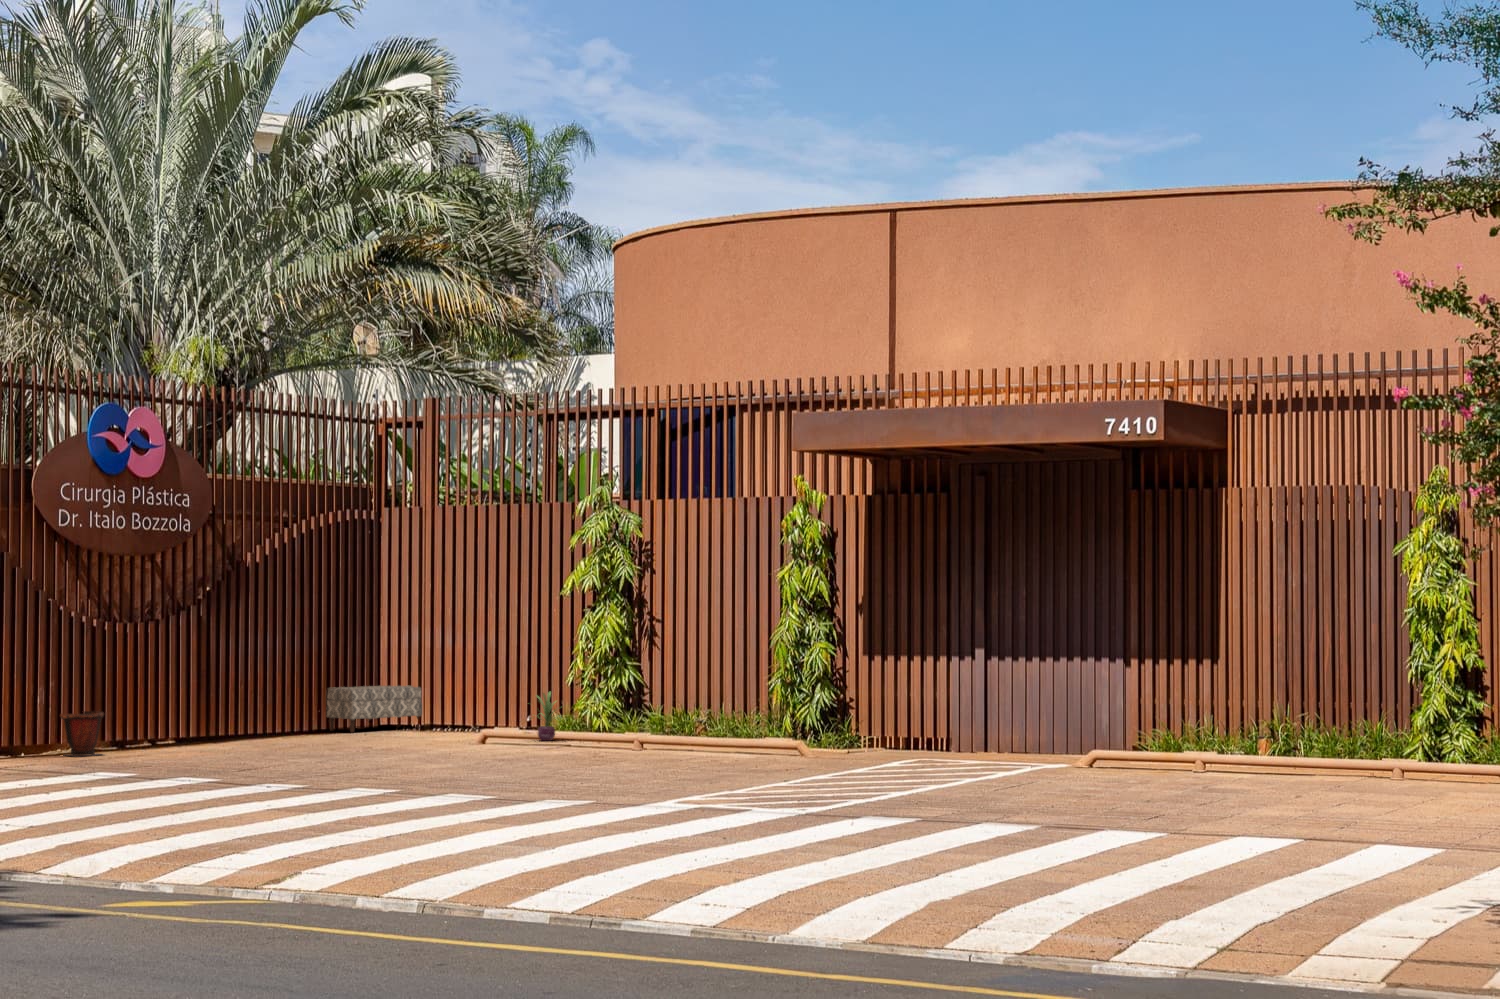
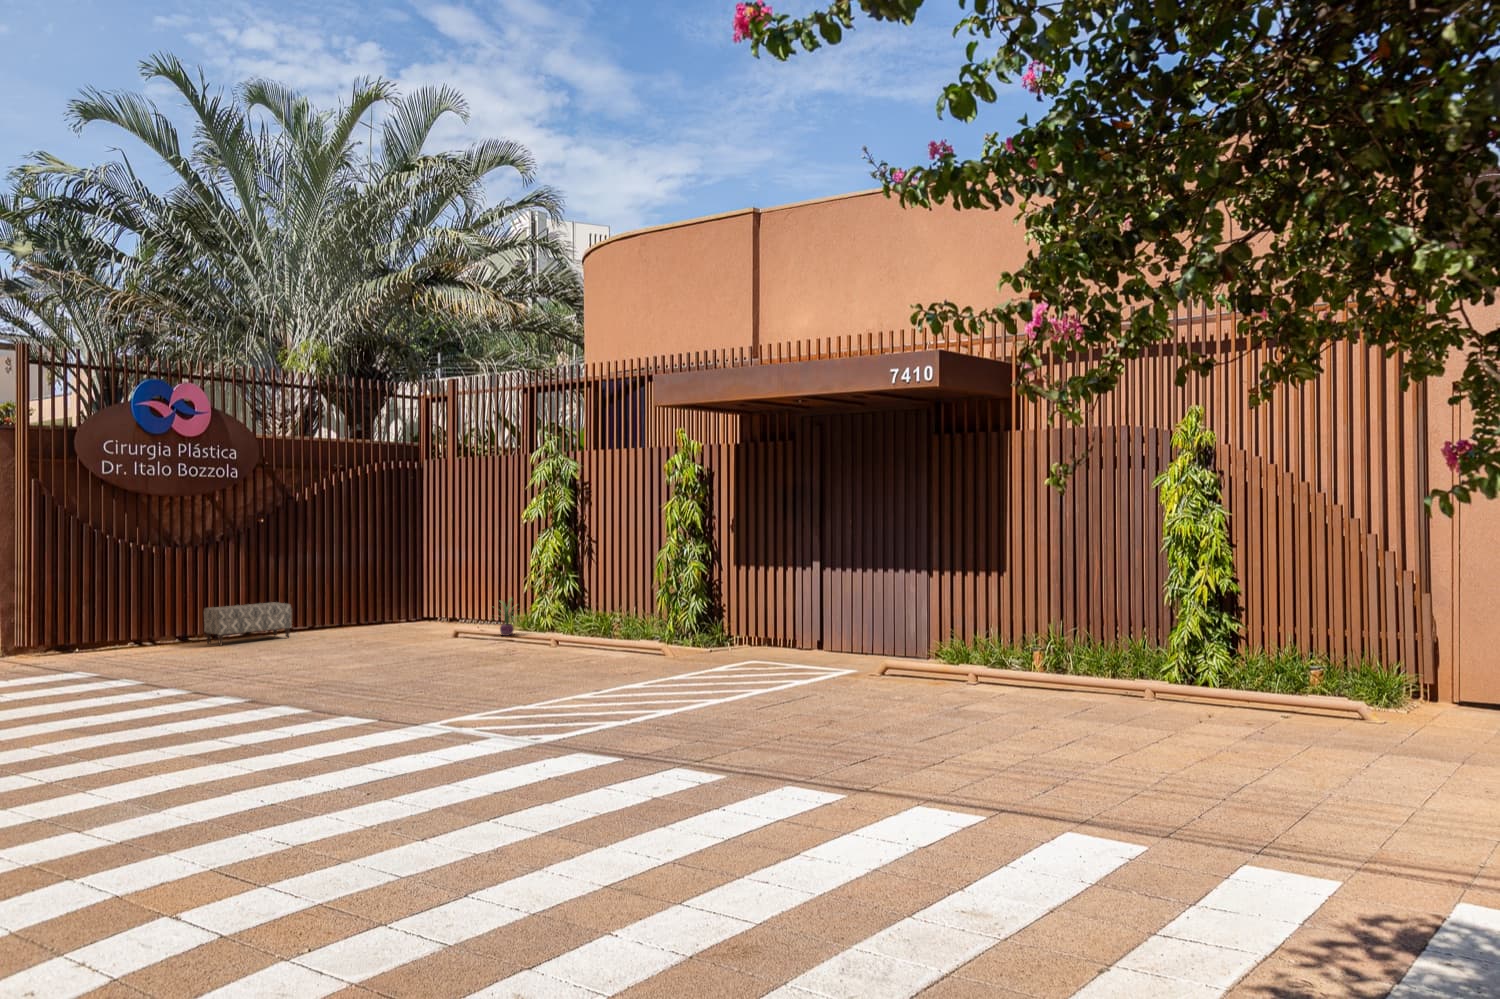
bench: present [327,686,422,733] -> present [204,602,292,646]
waste bin: present [60,711,104,756] -> none [122,616,159,654]

